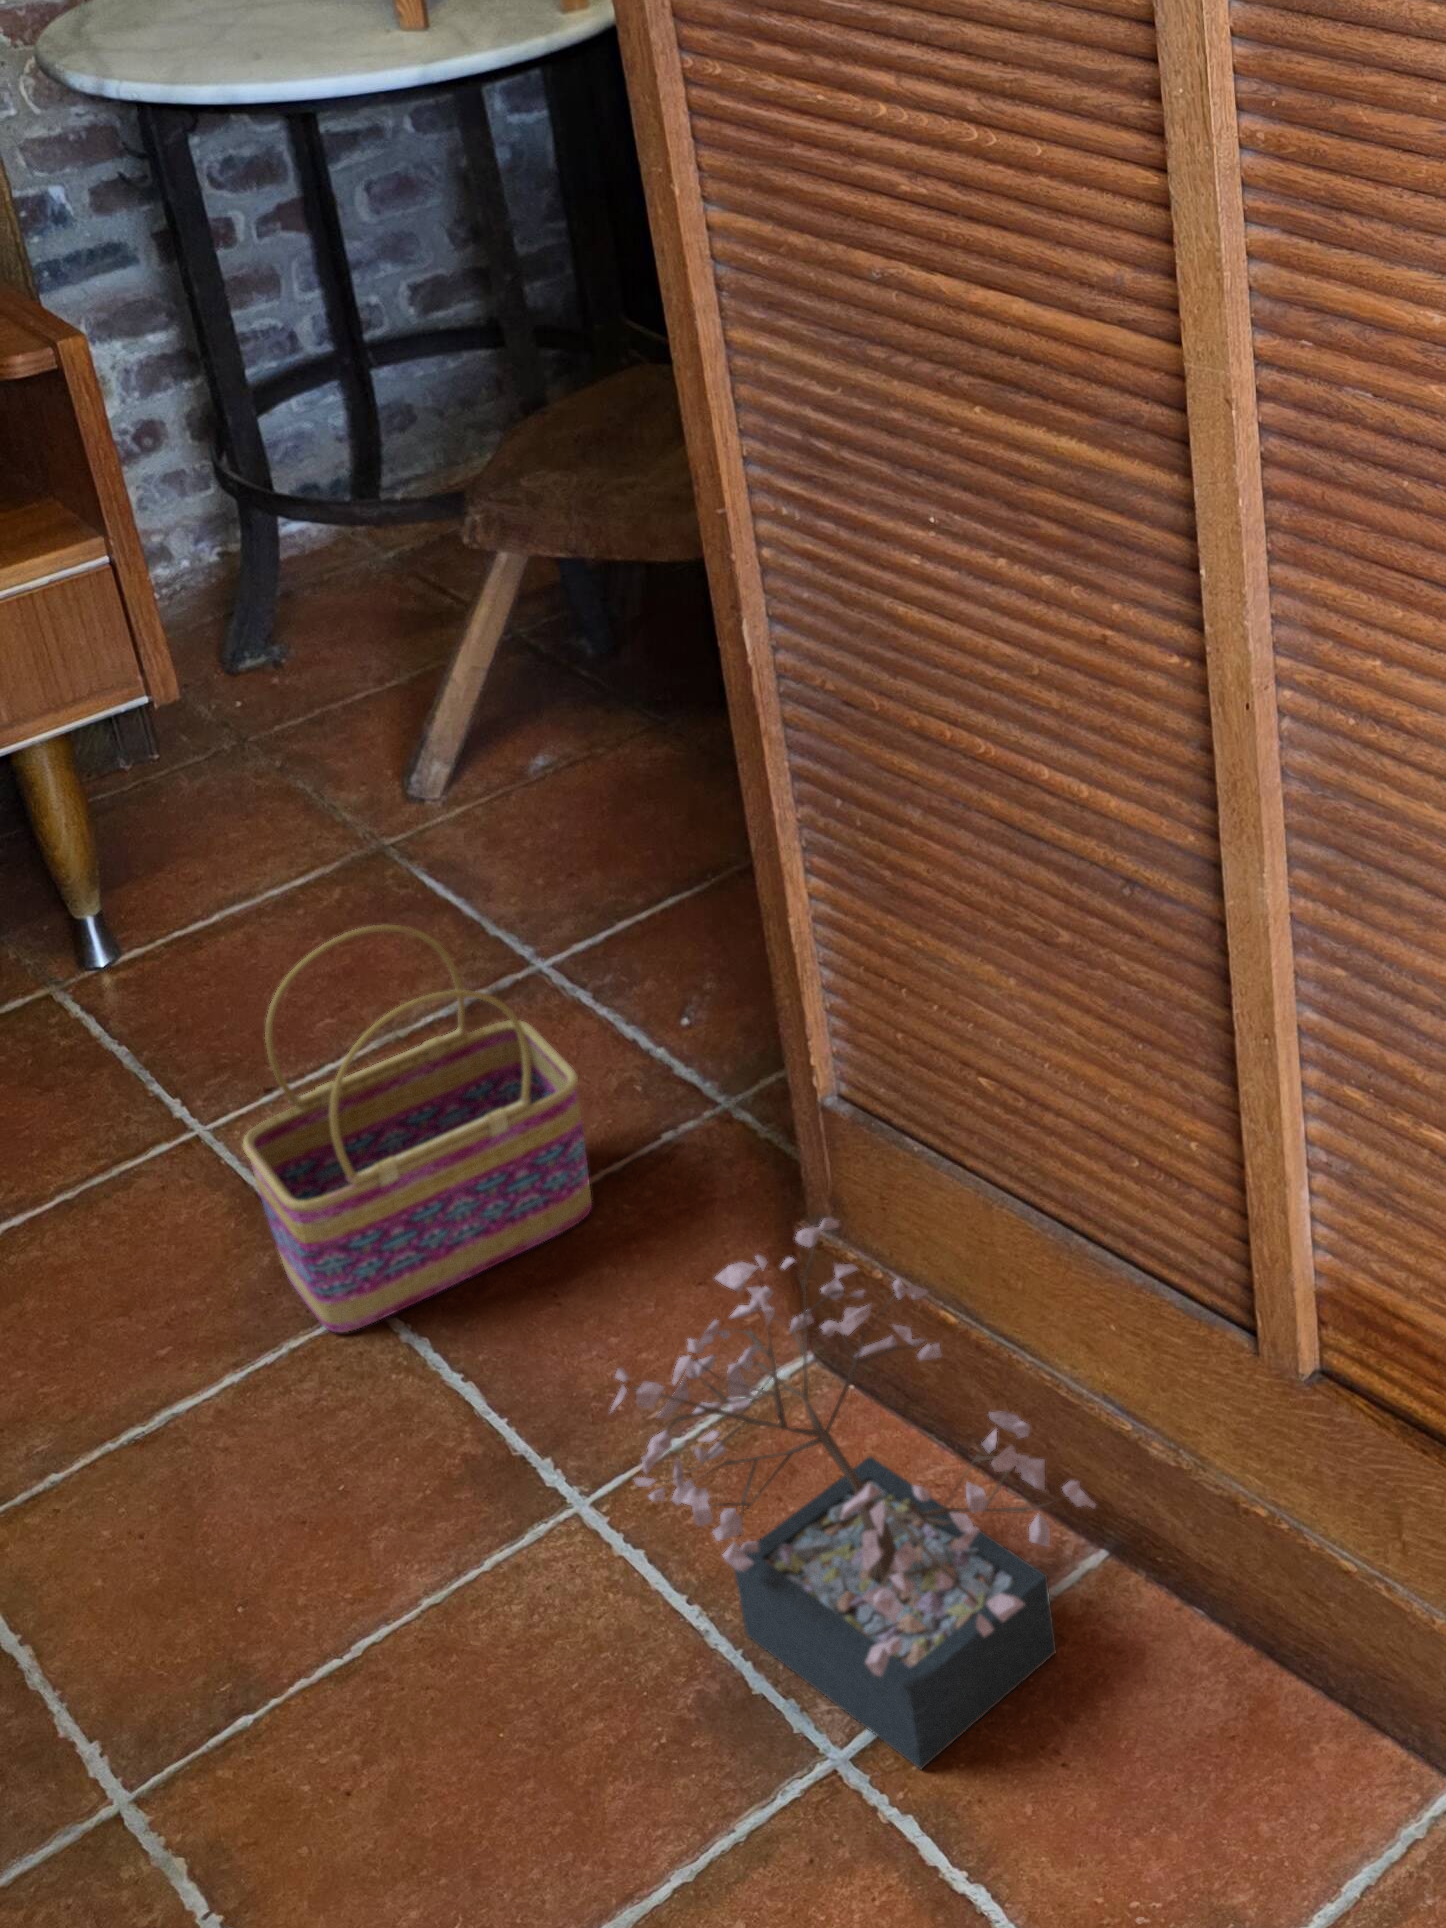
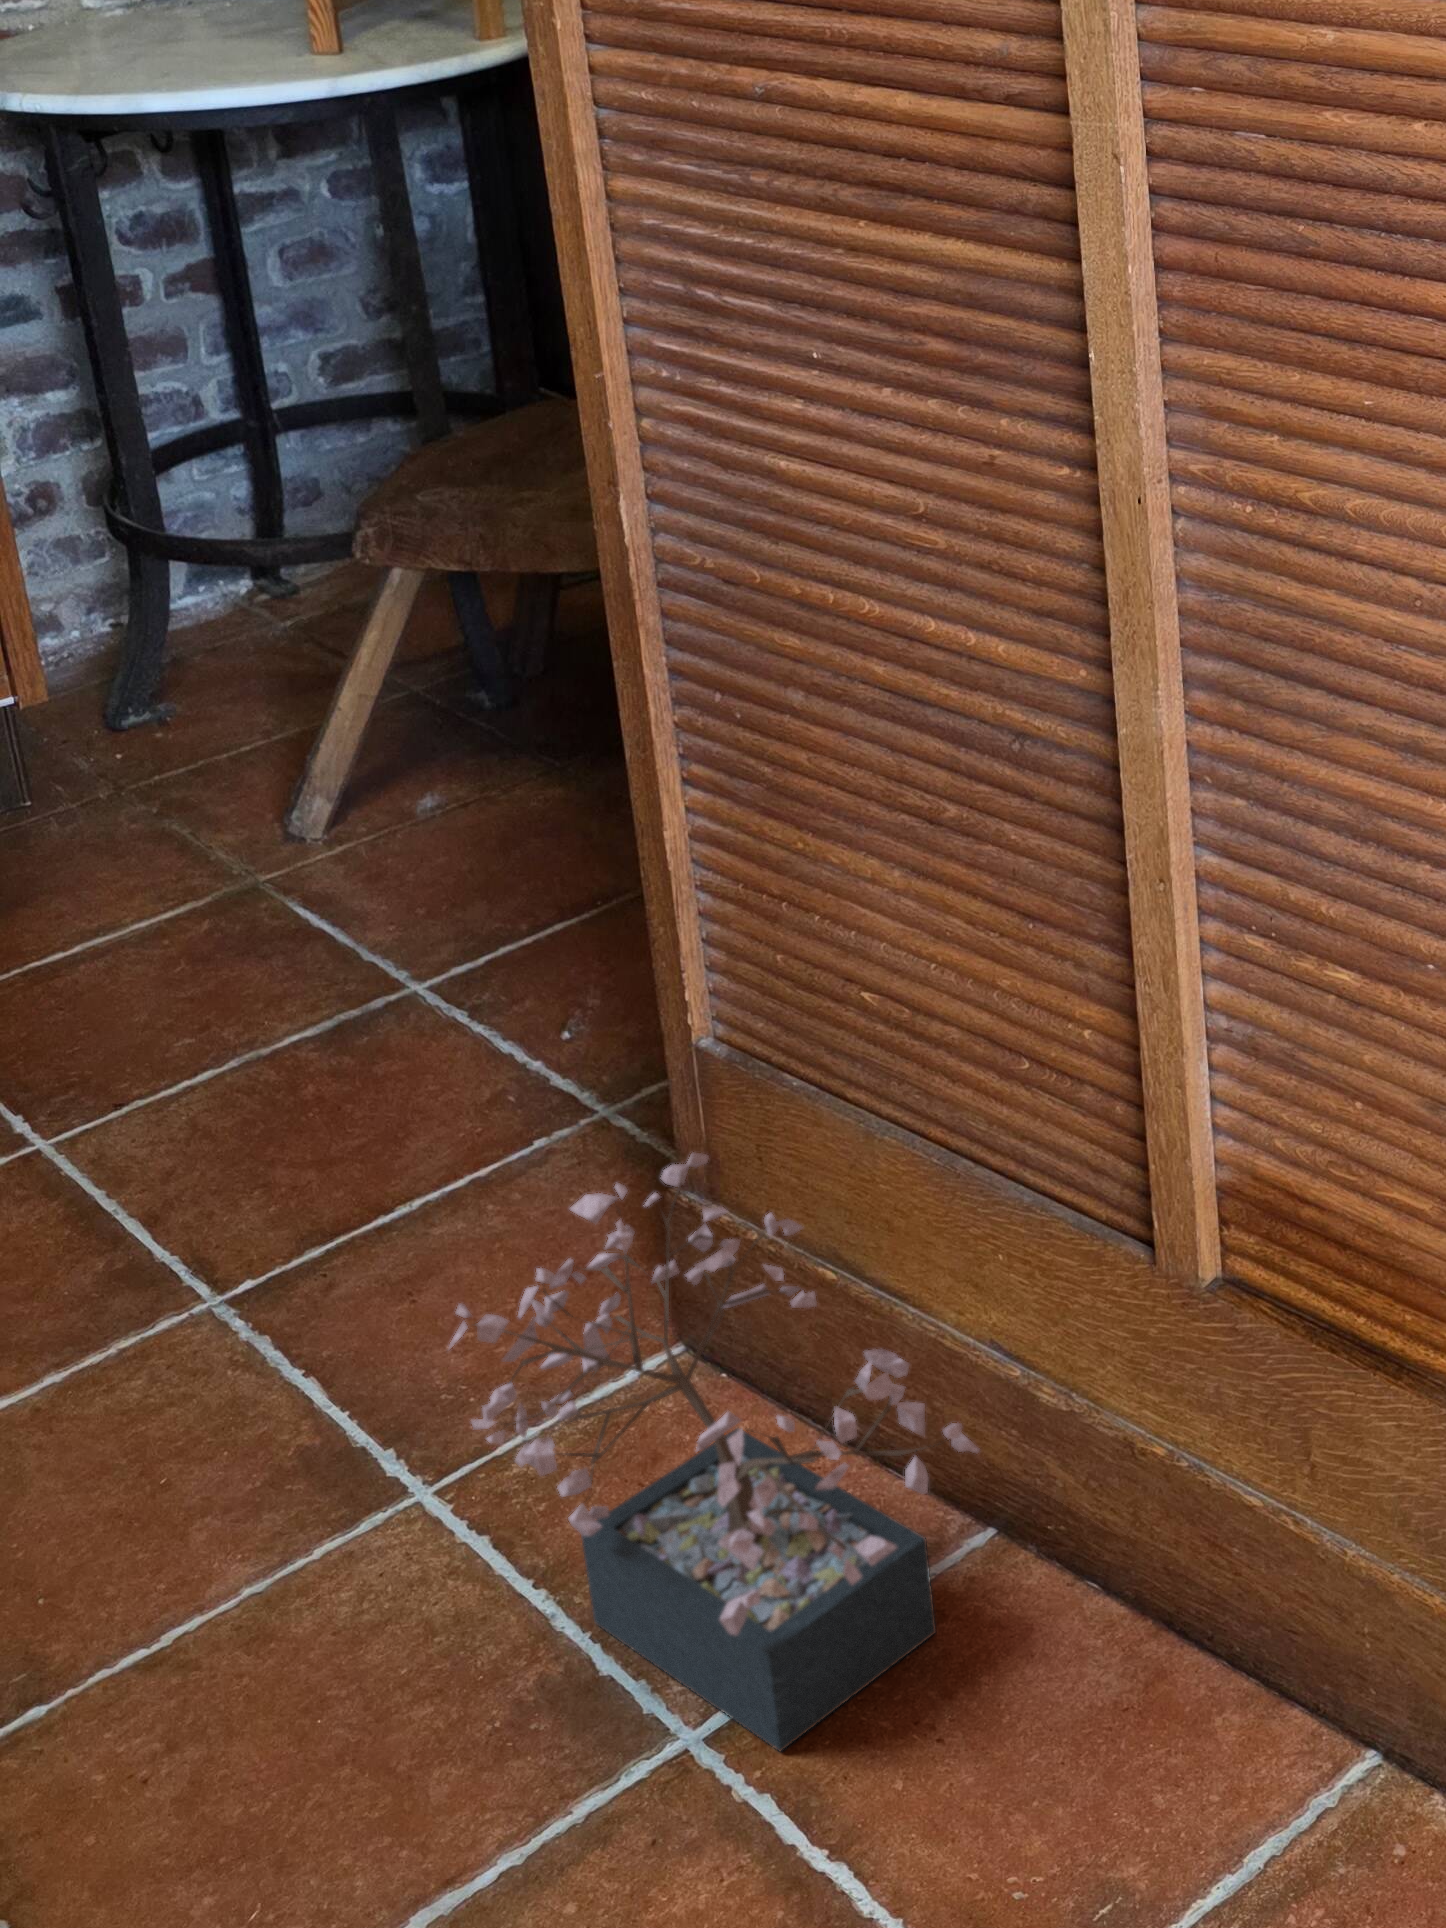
basket: present [243,925,592,1333] -> none [75,899,454,1339]

